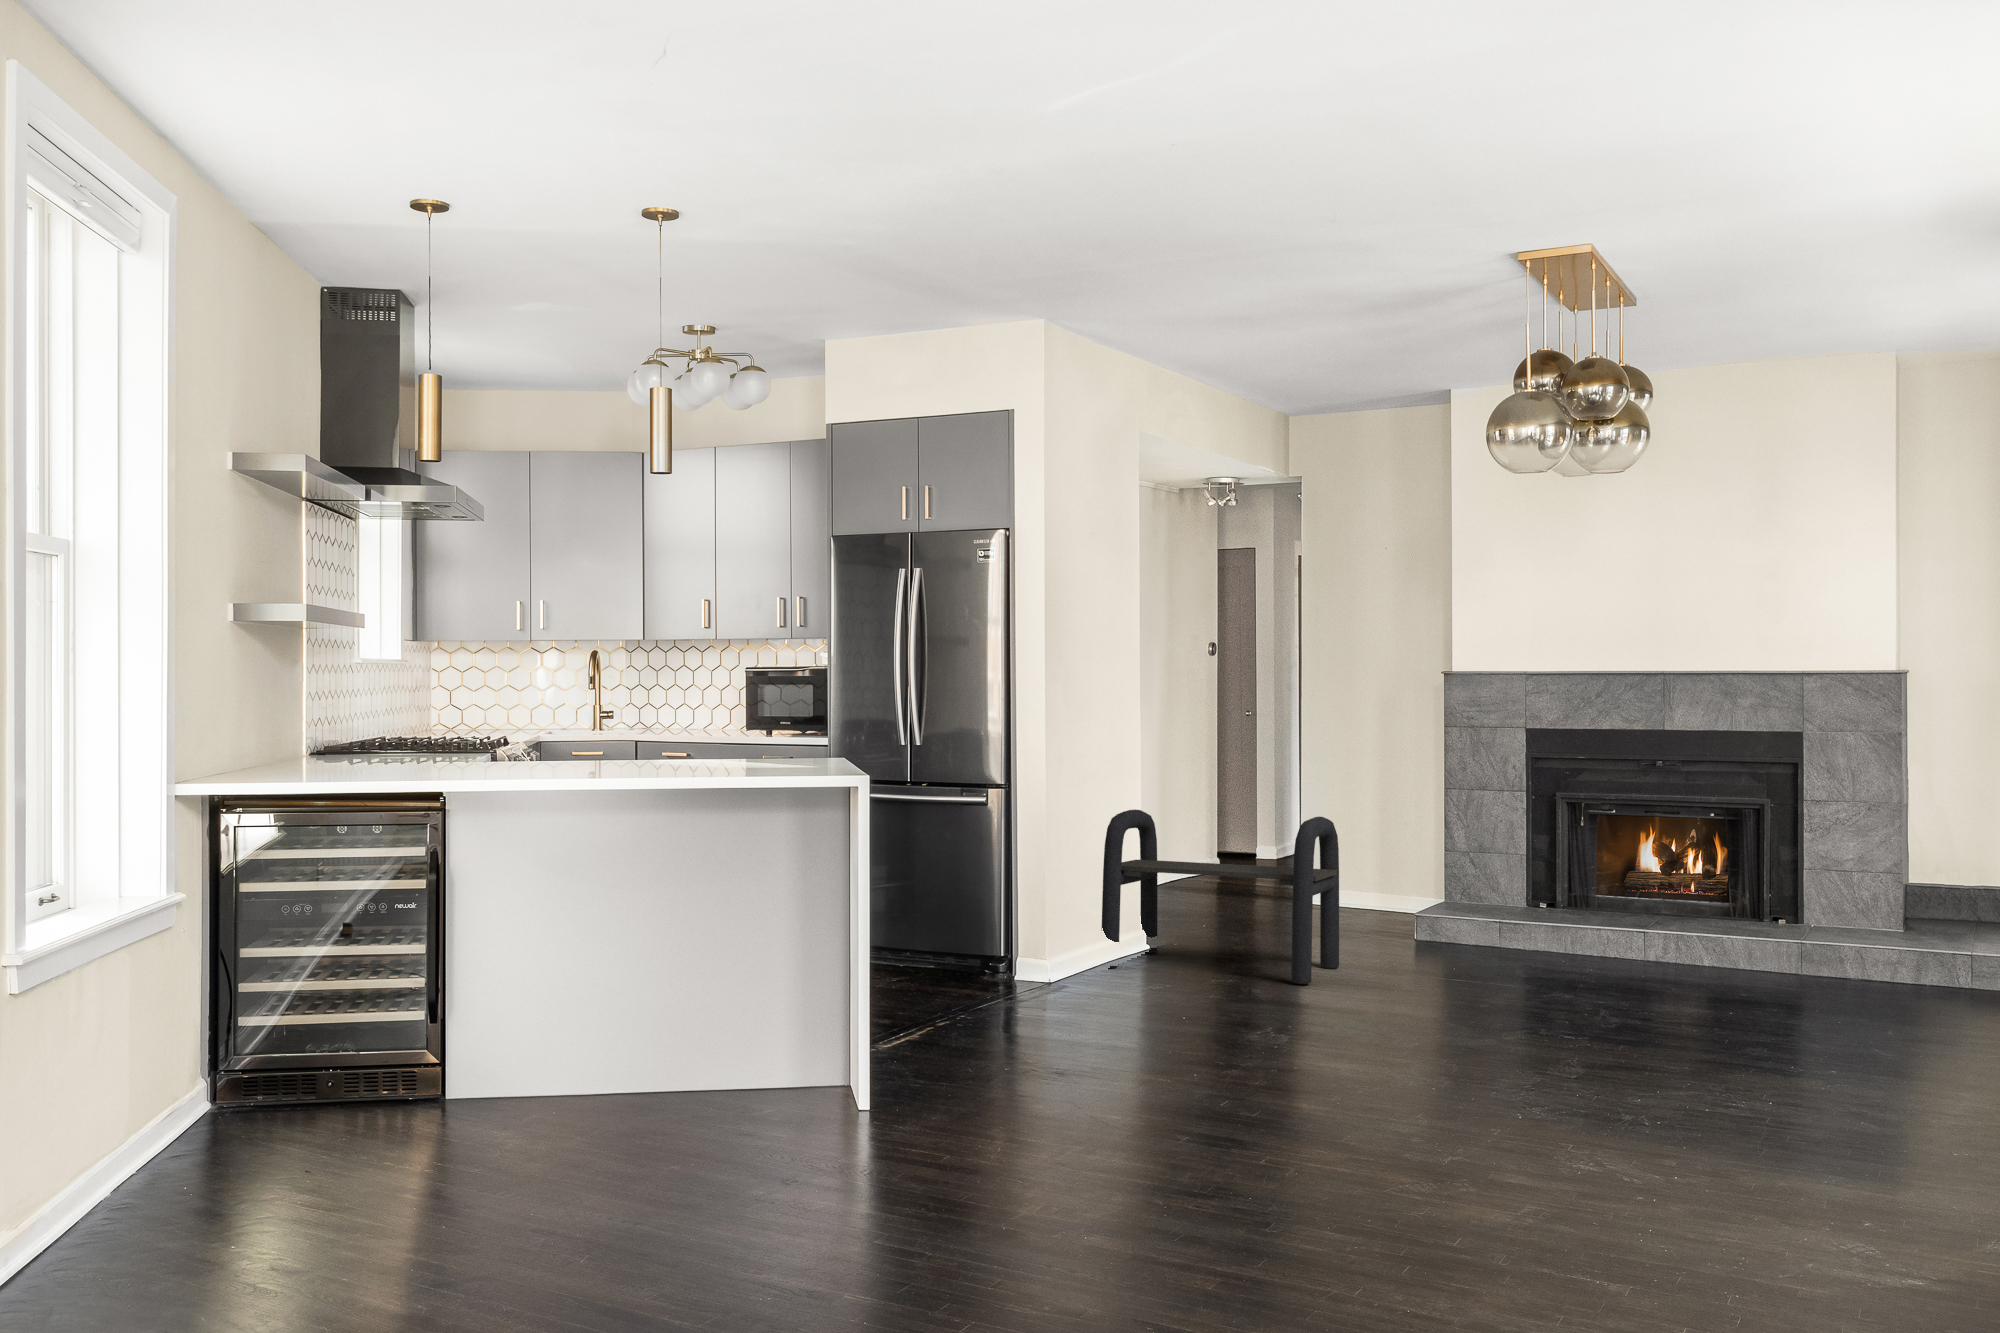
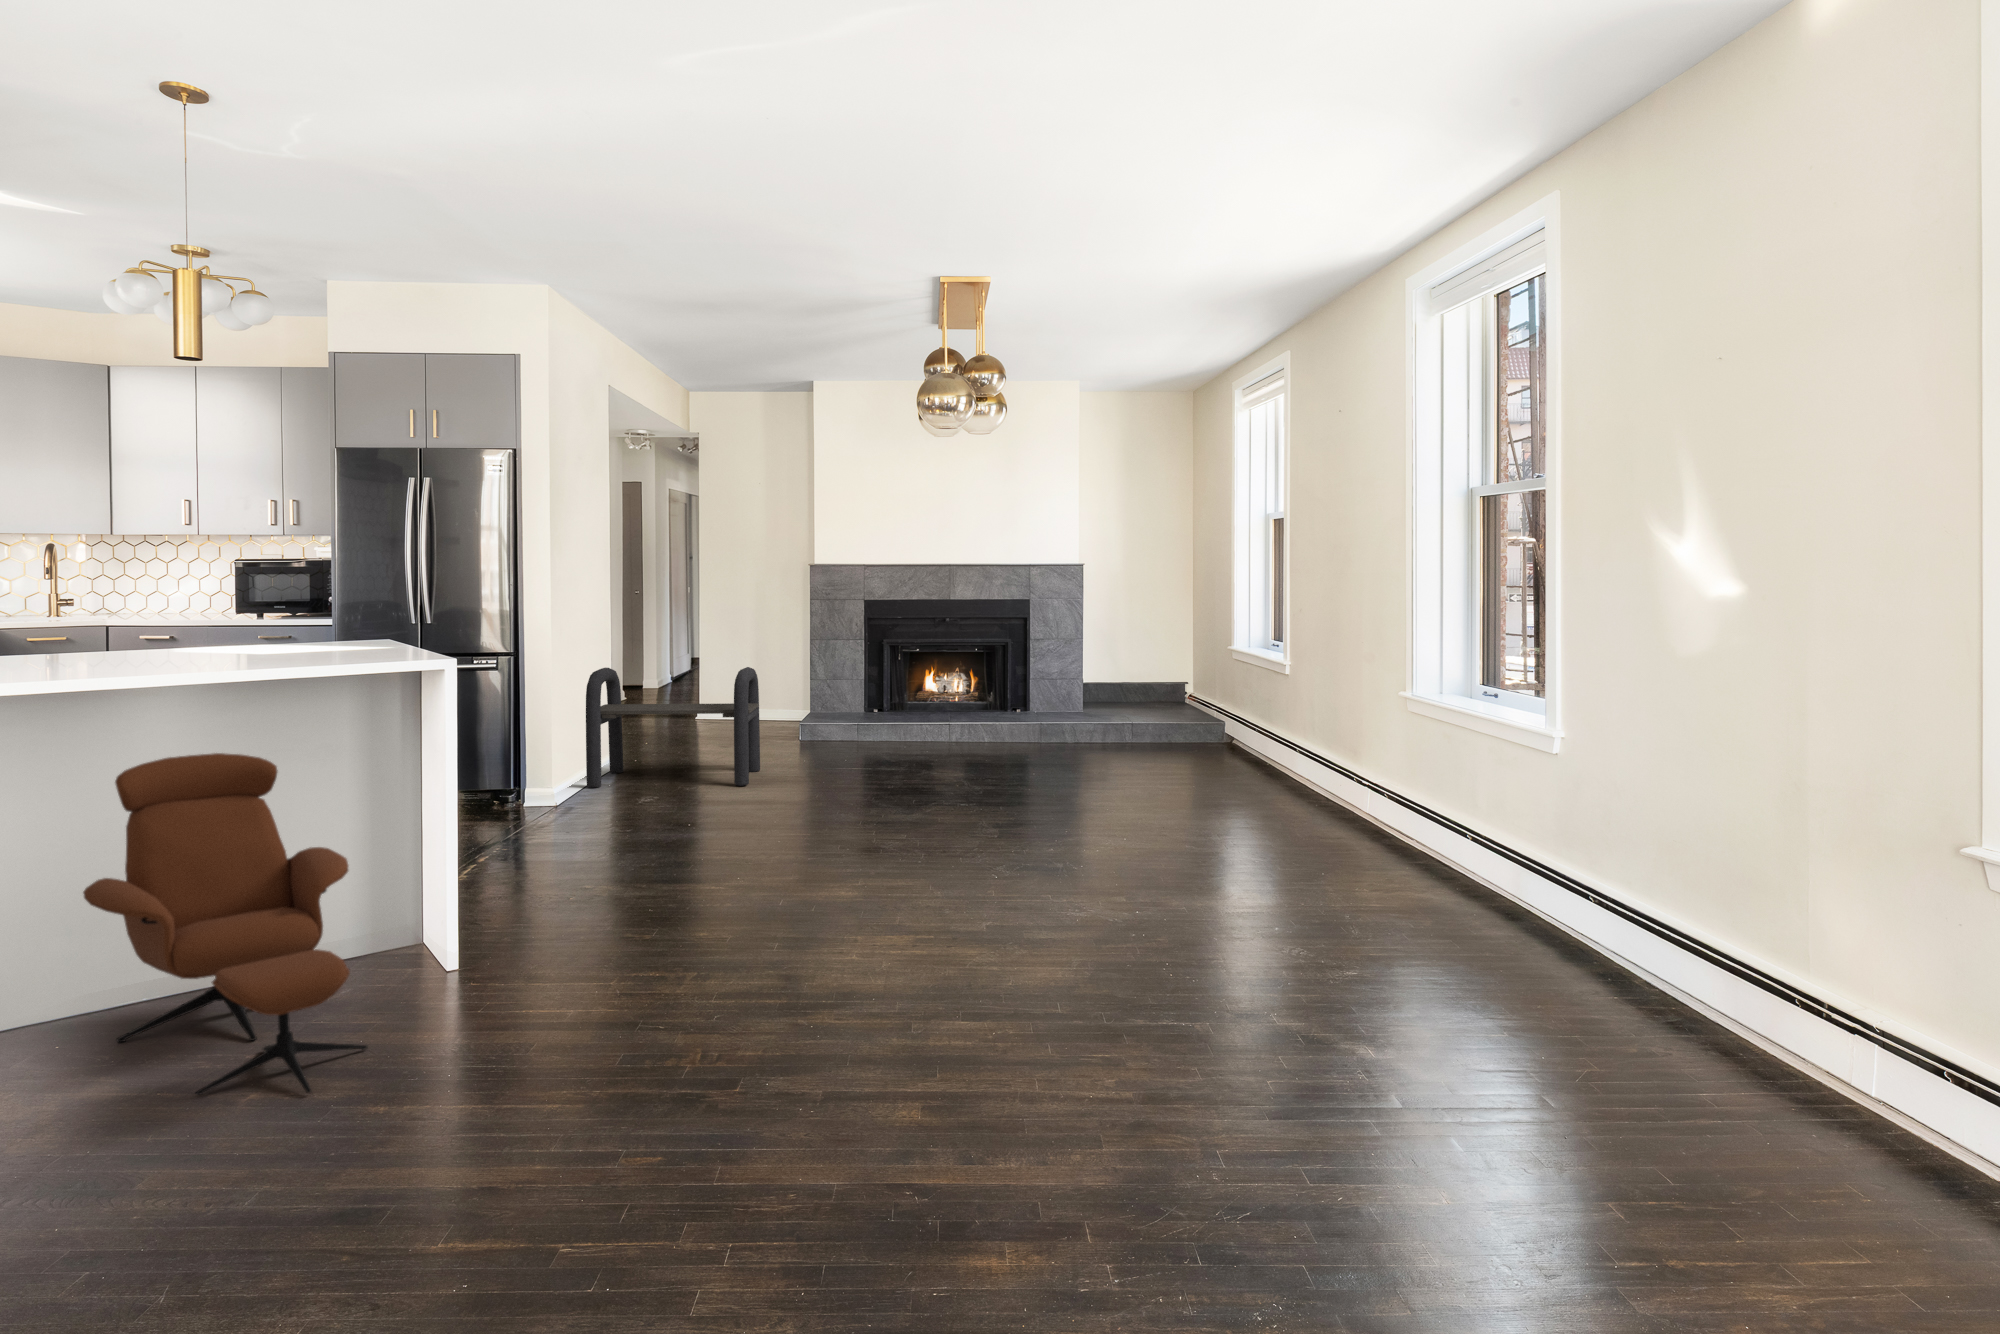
lounge chair: none [435,857,696,1262] -> present [83,753,367,1095]

